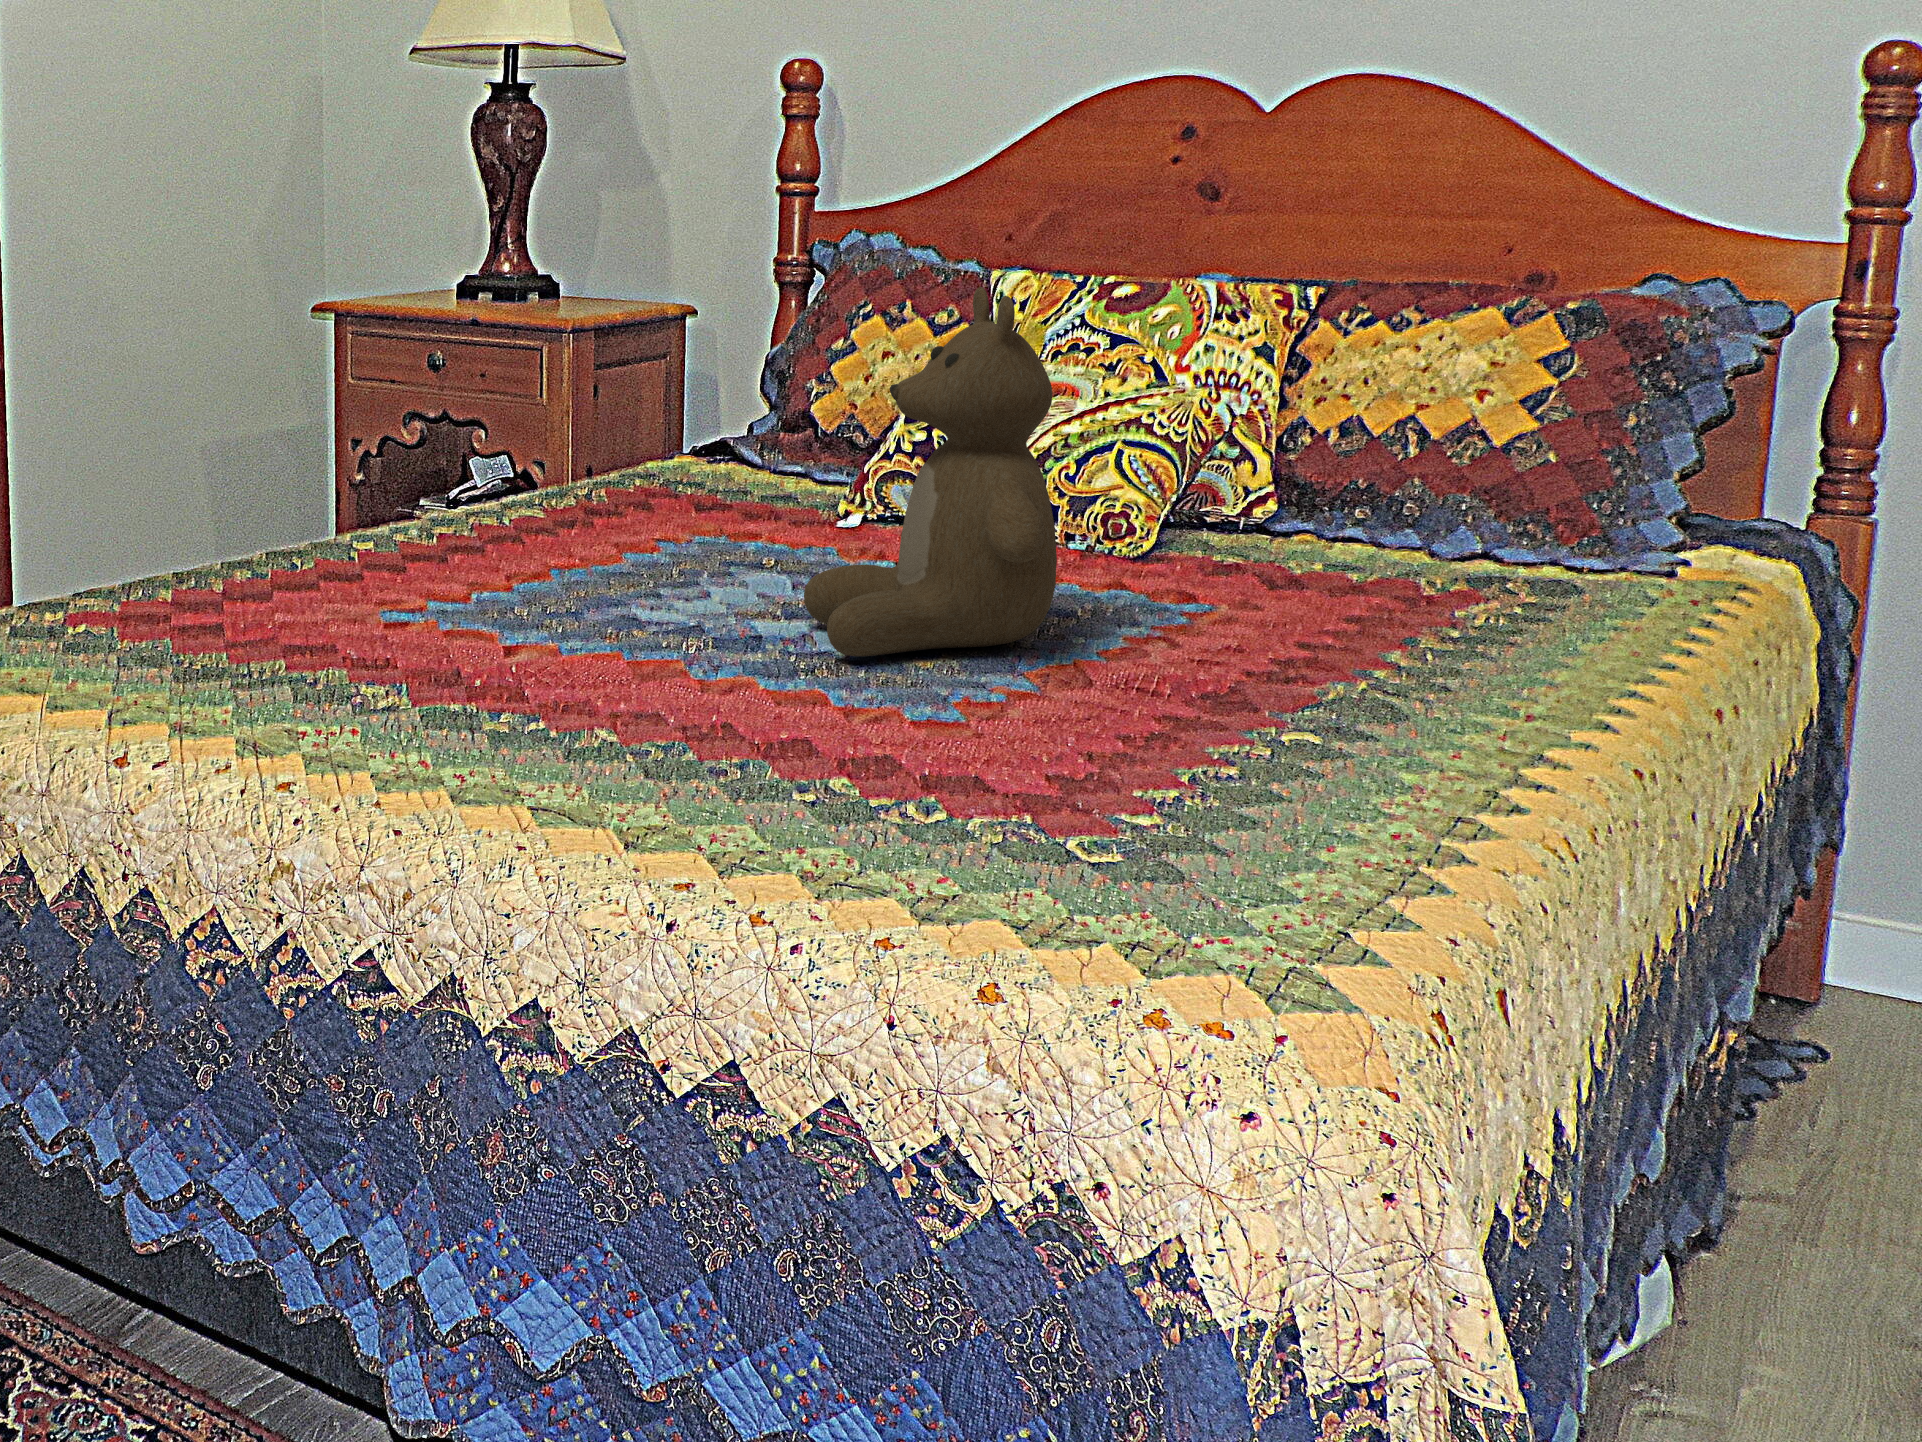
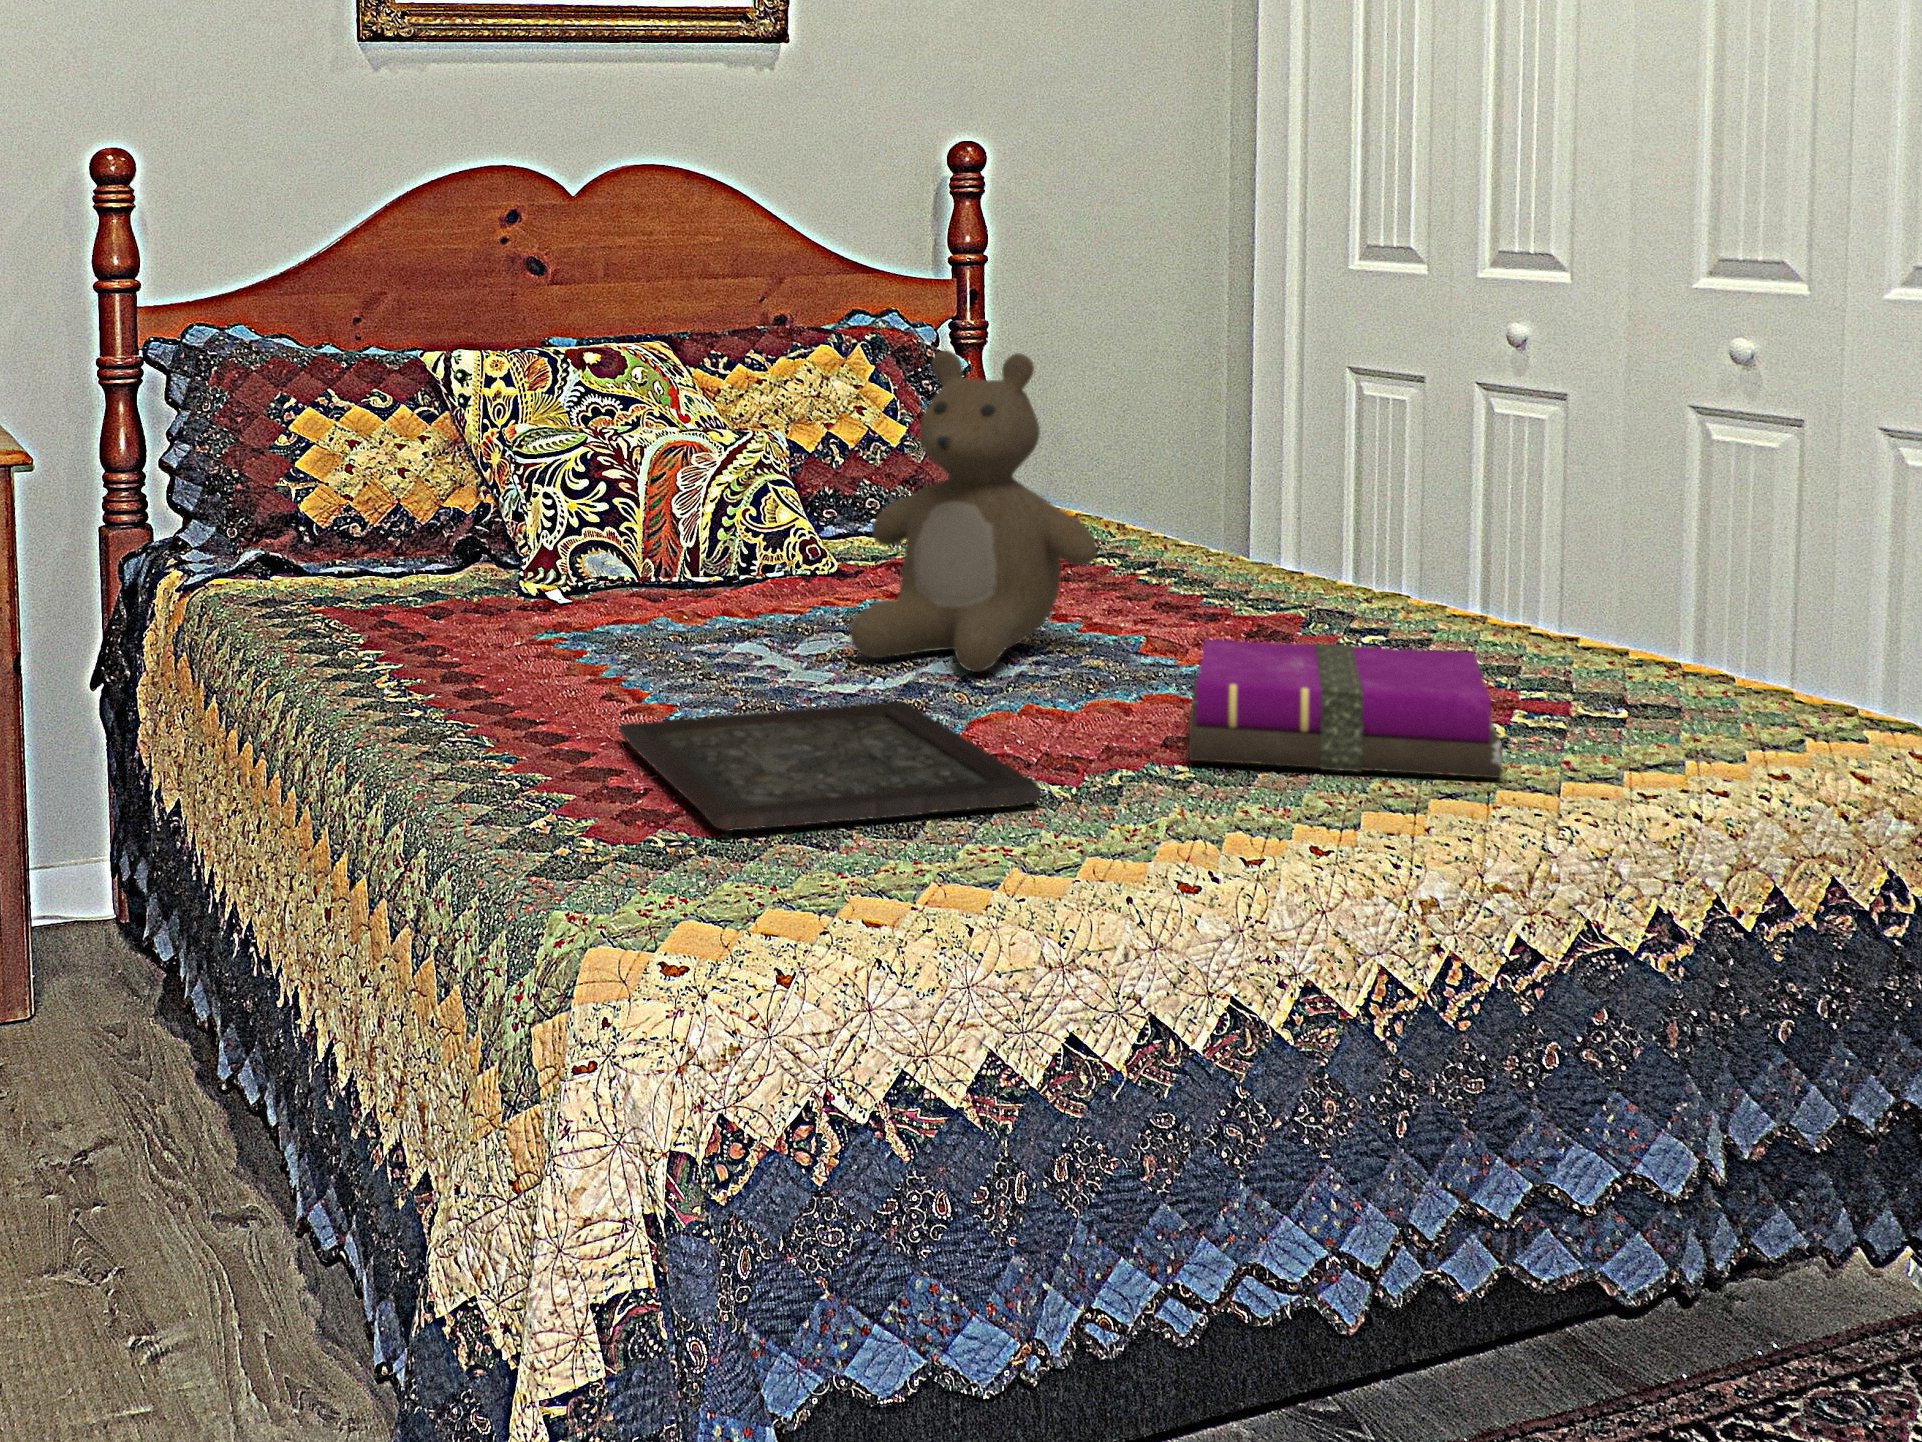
tray: none [167,612,650,752] -> present [619,701,1041,831]
notebook: none [651,657,1098,883] -> present [1189,640,1503,778]

